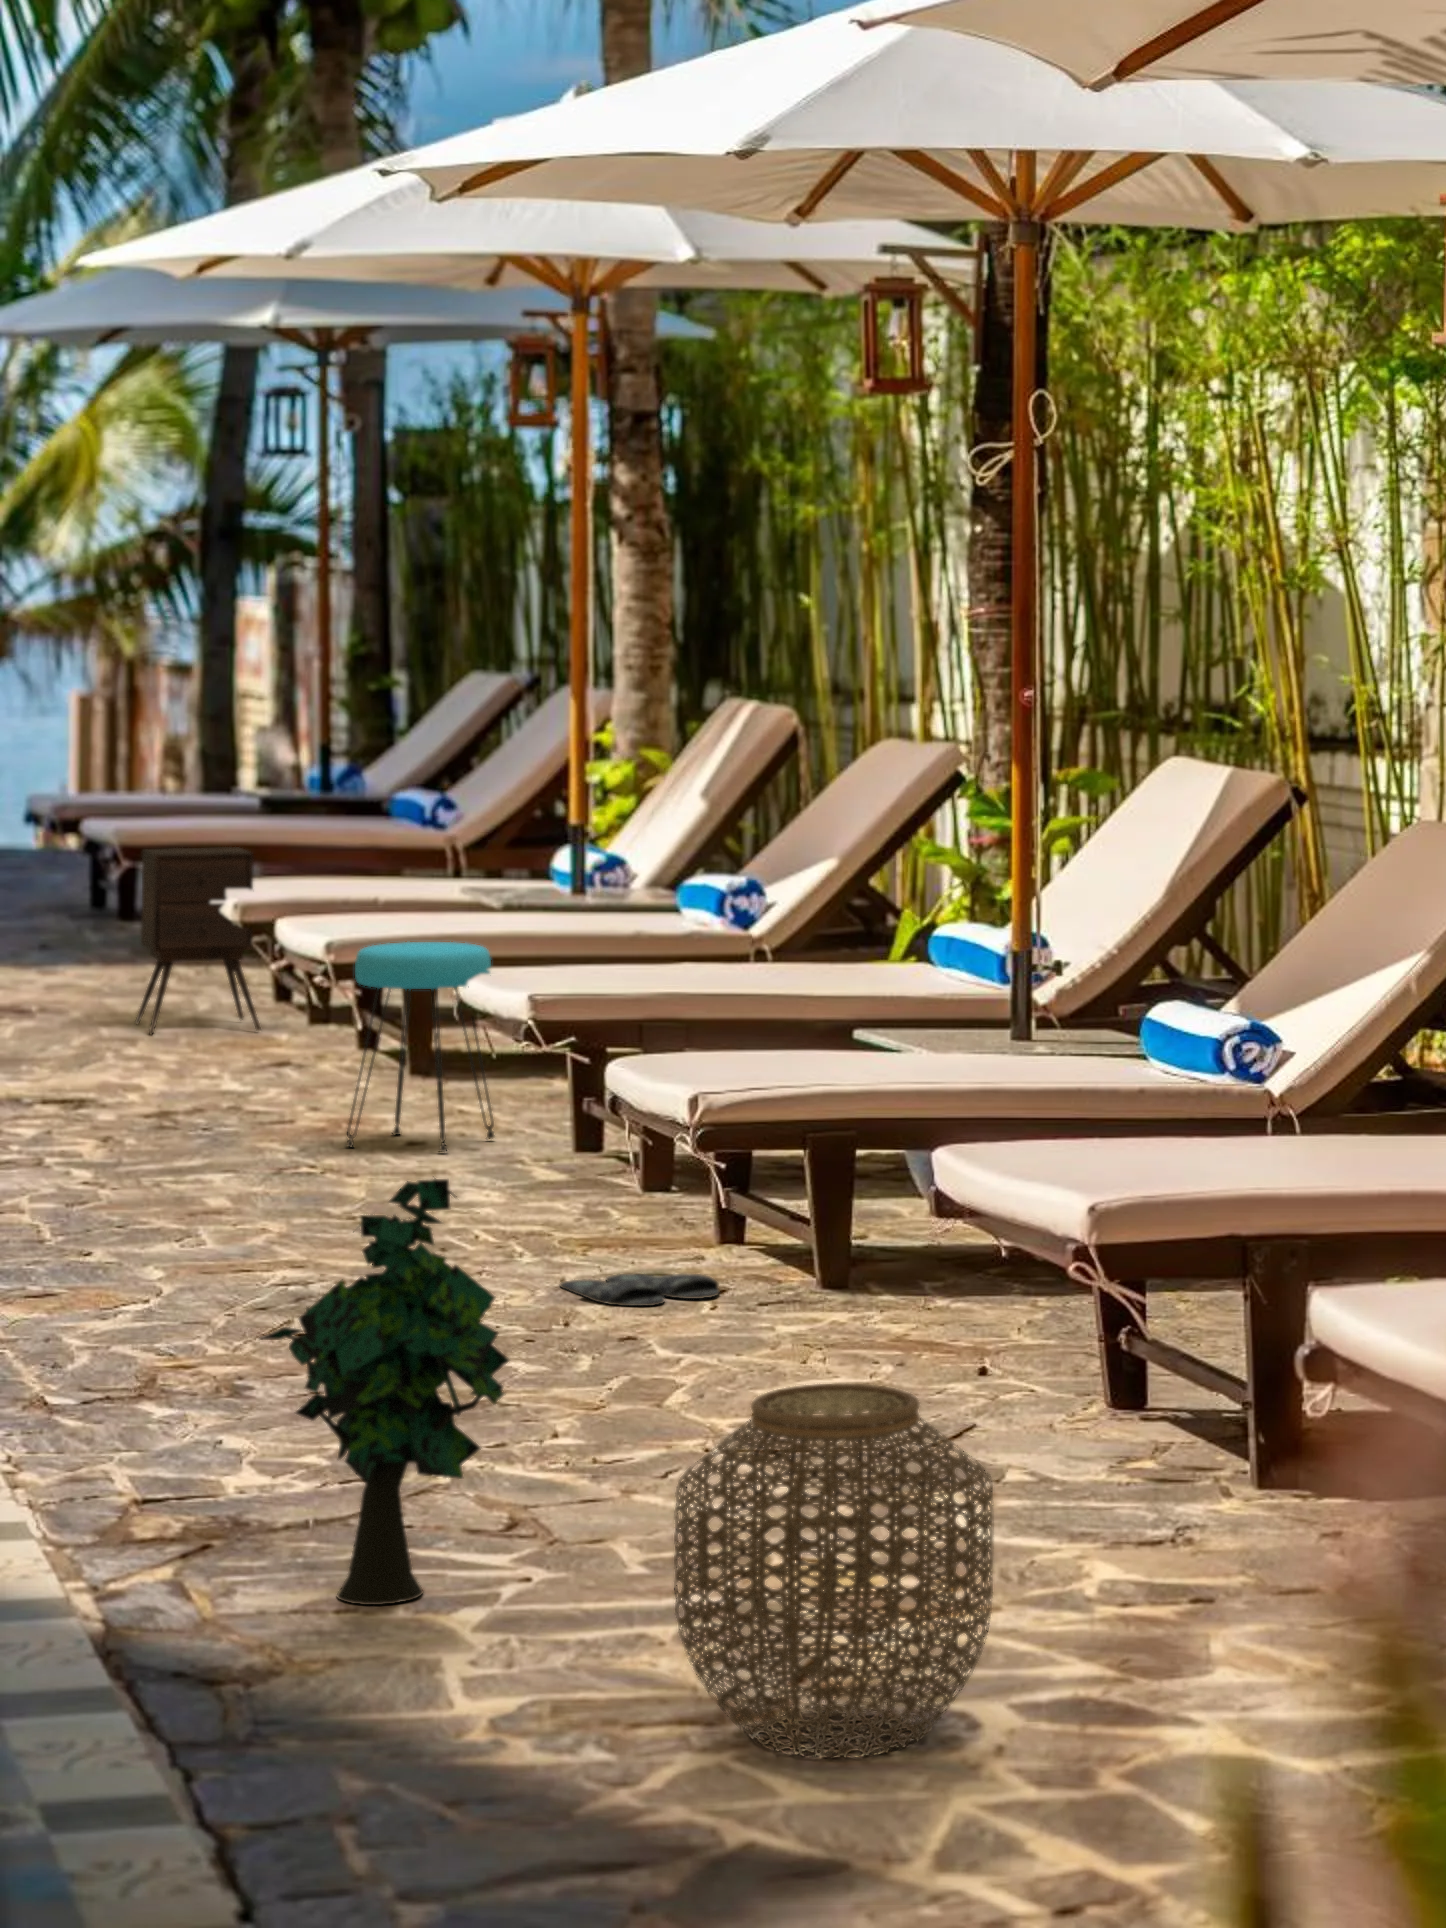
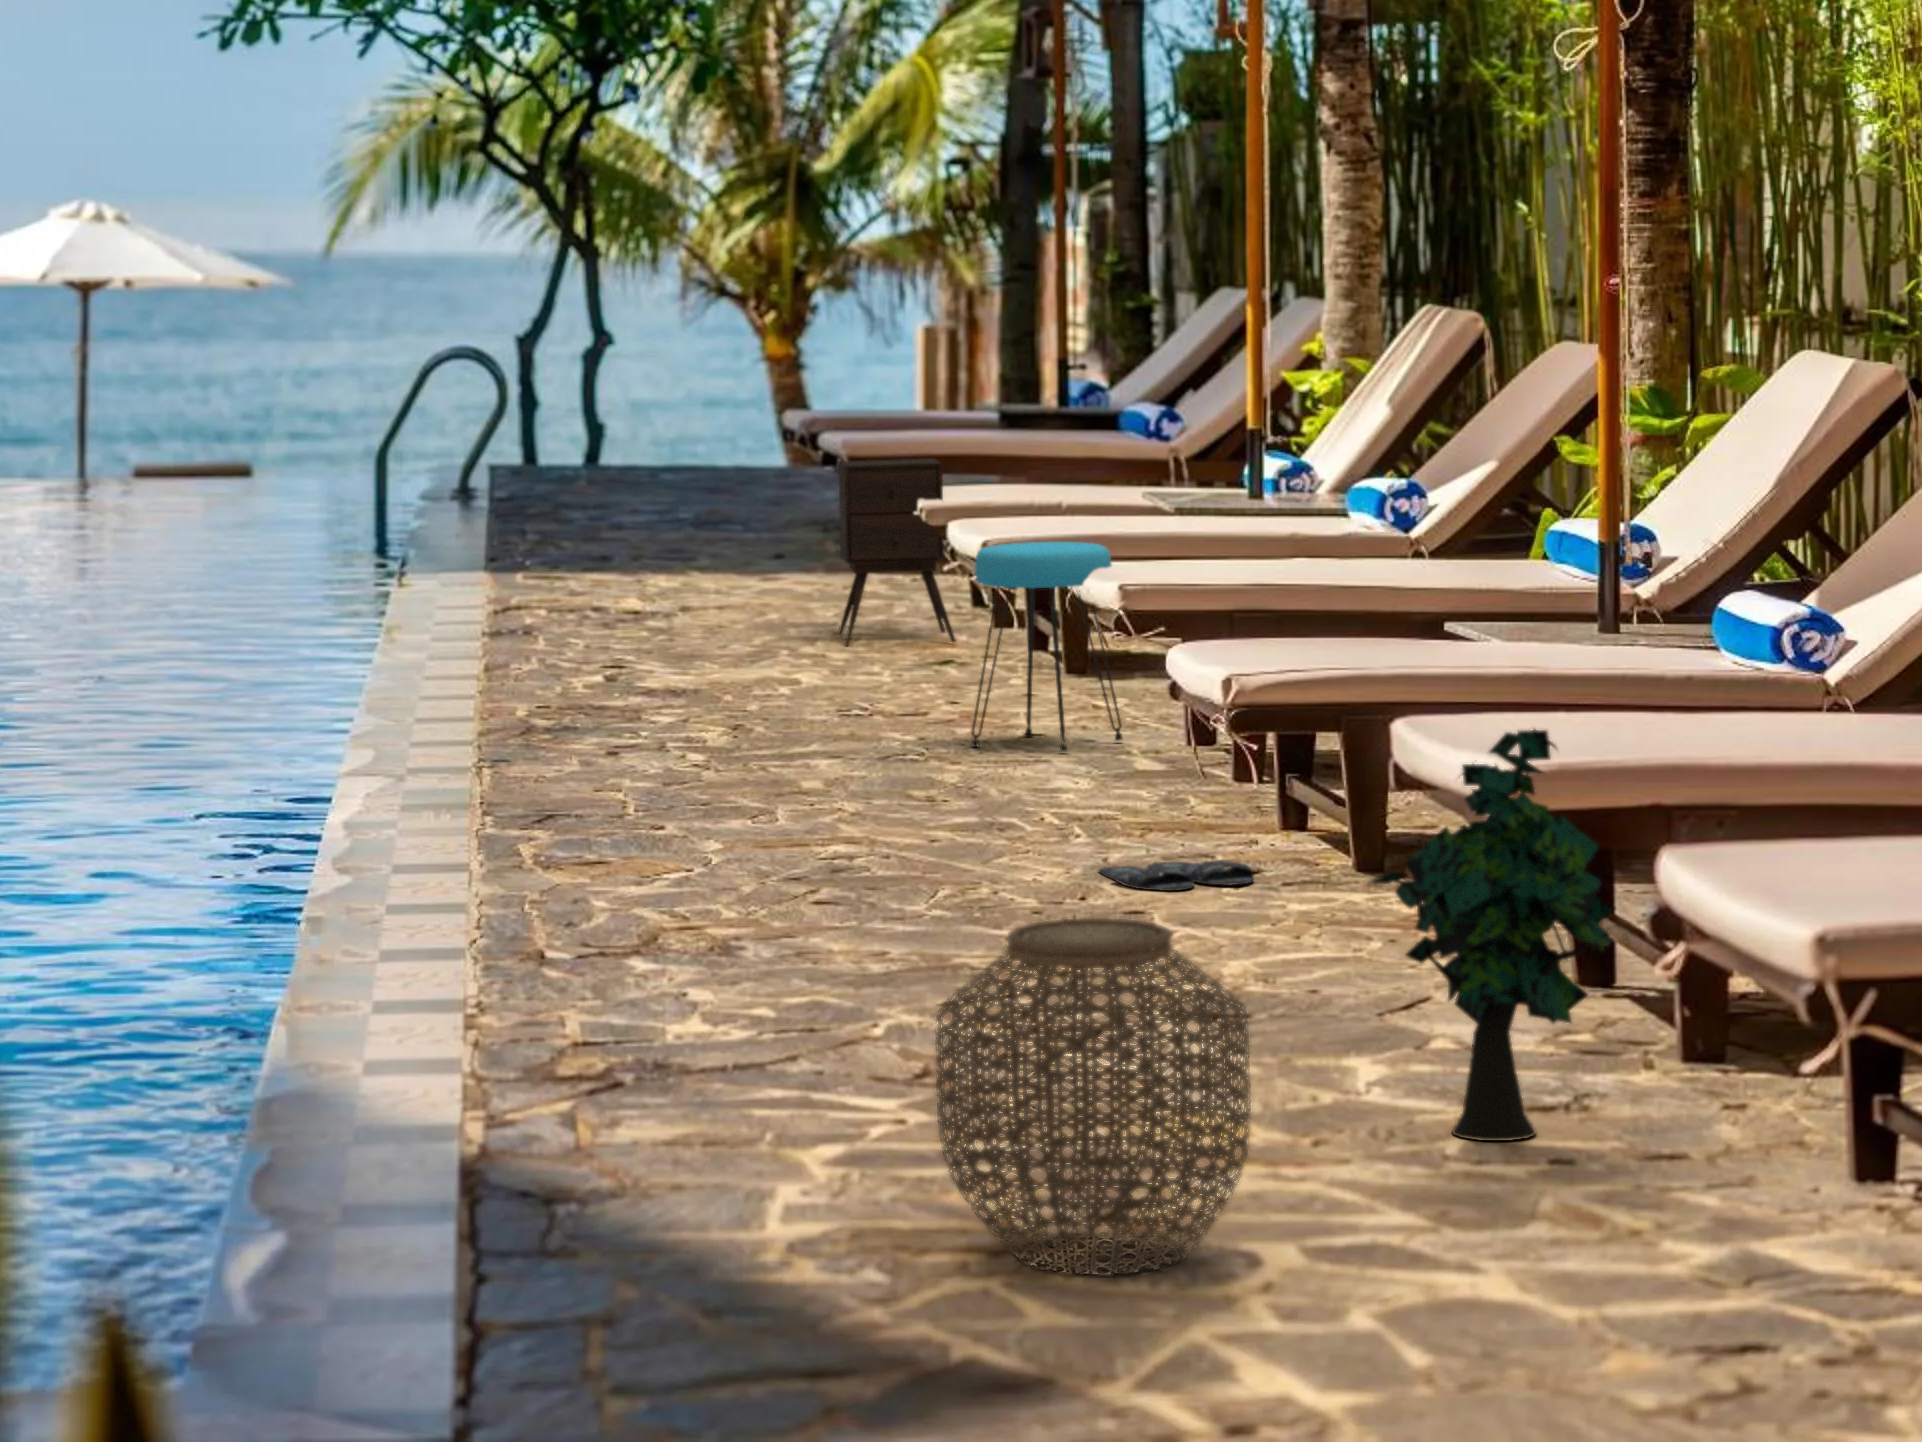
decorative plant: present [260,1179,509,1605] -> present [1368,729,1613,1141]

